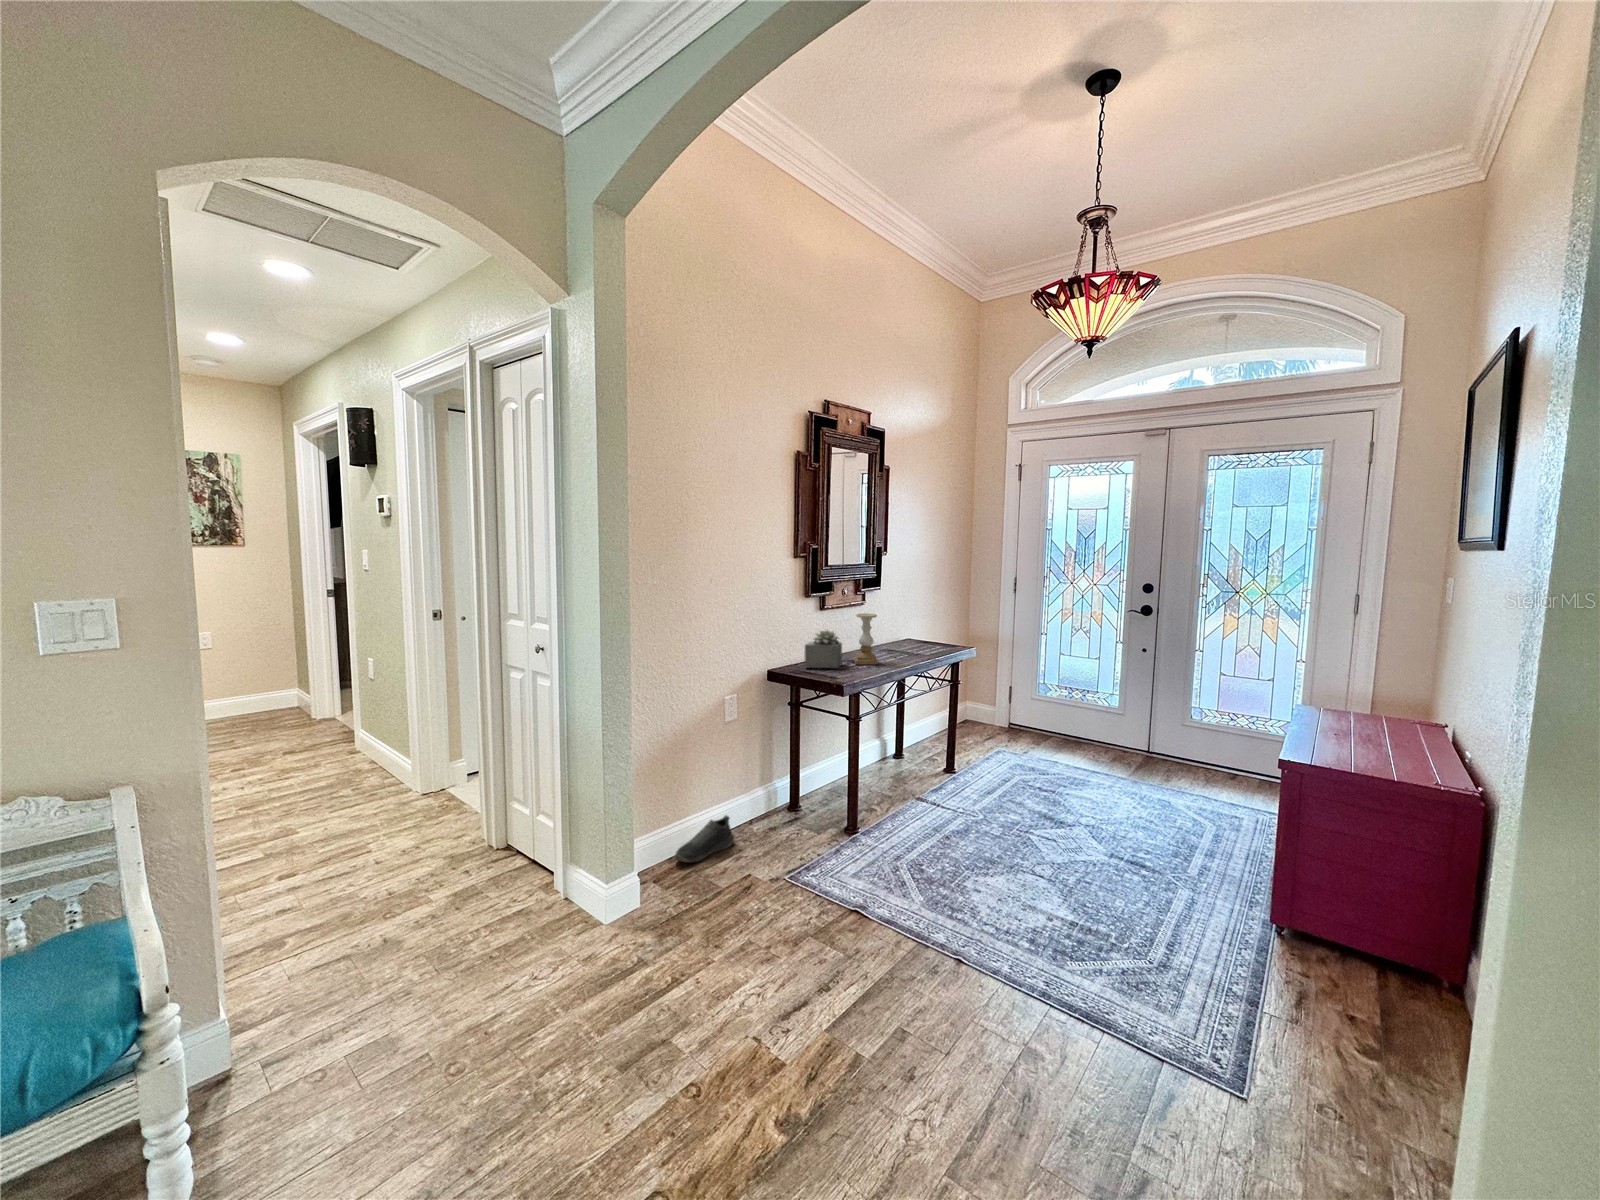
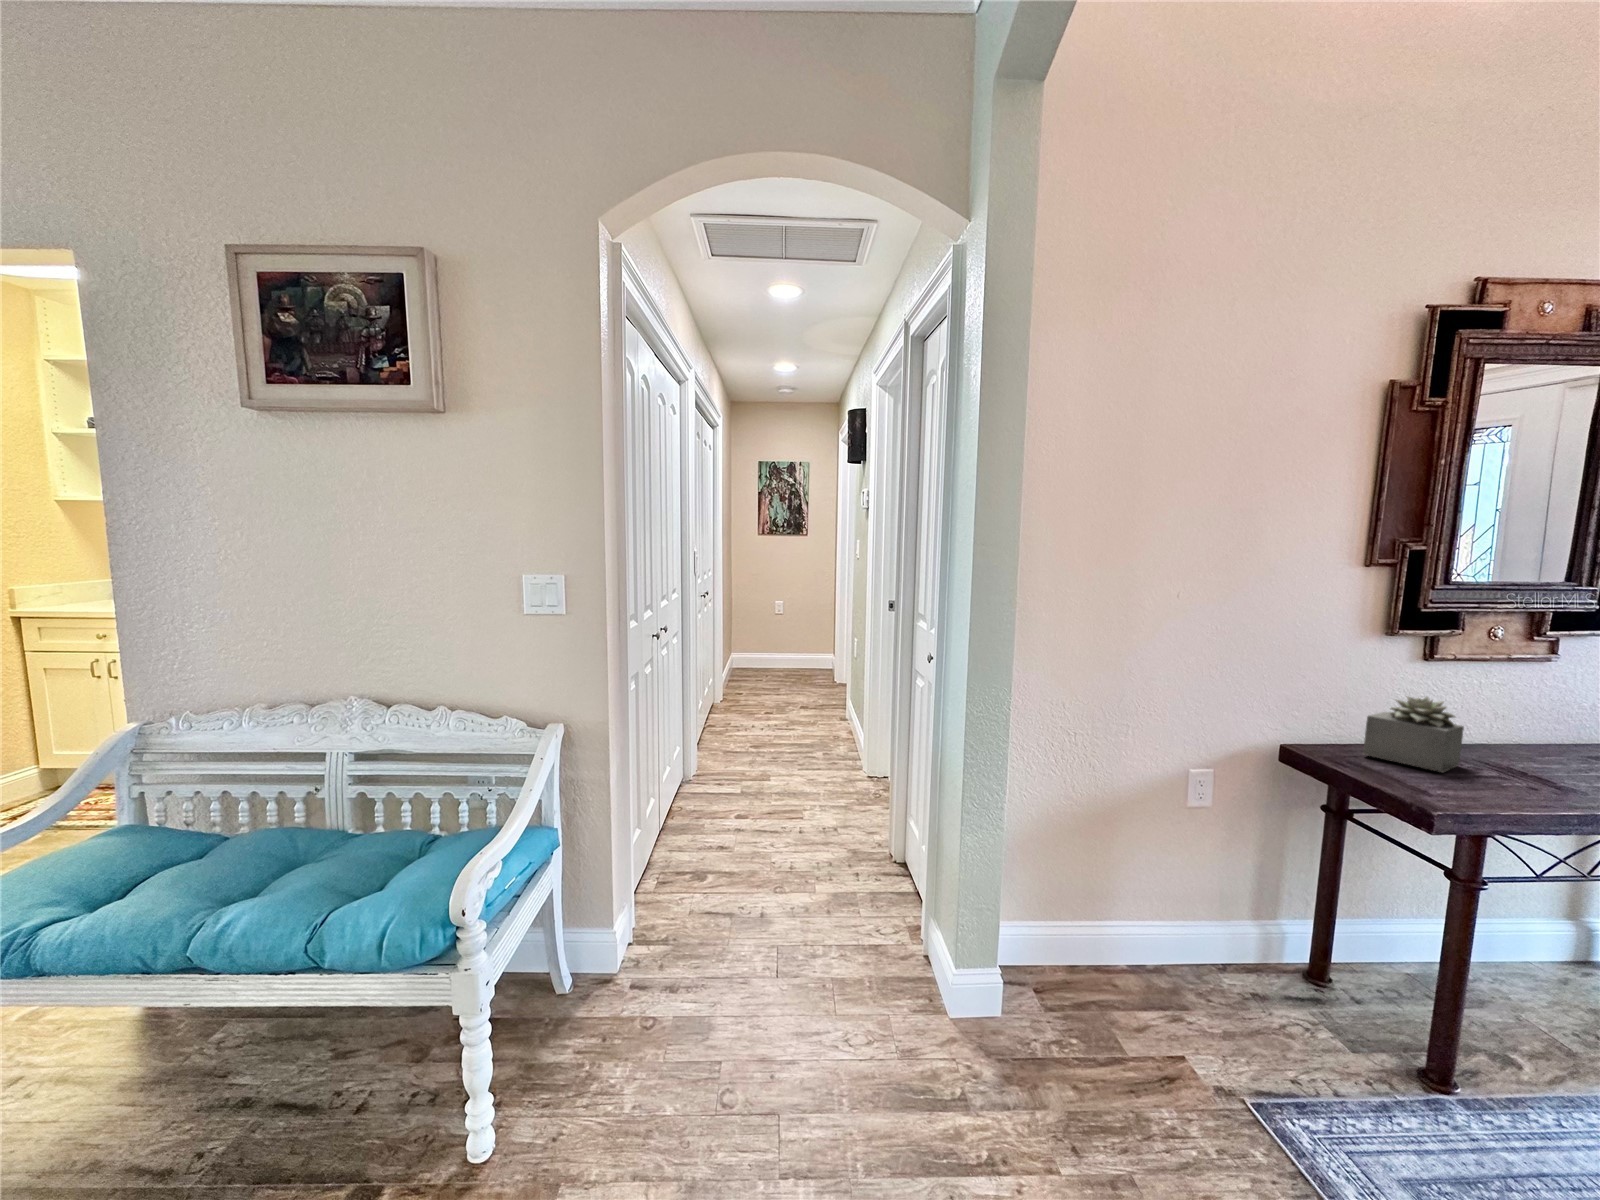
candle holder: present [854,614,878,665] -> none [1496,679,1572,786]
shoe: present [675,816,734,862] -> none [1075,940,1181,992]

